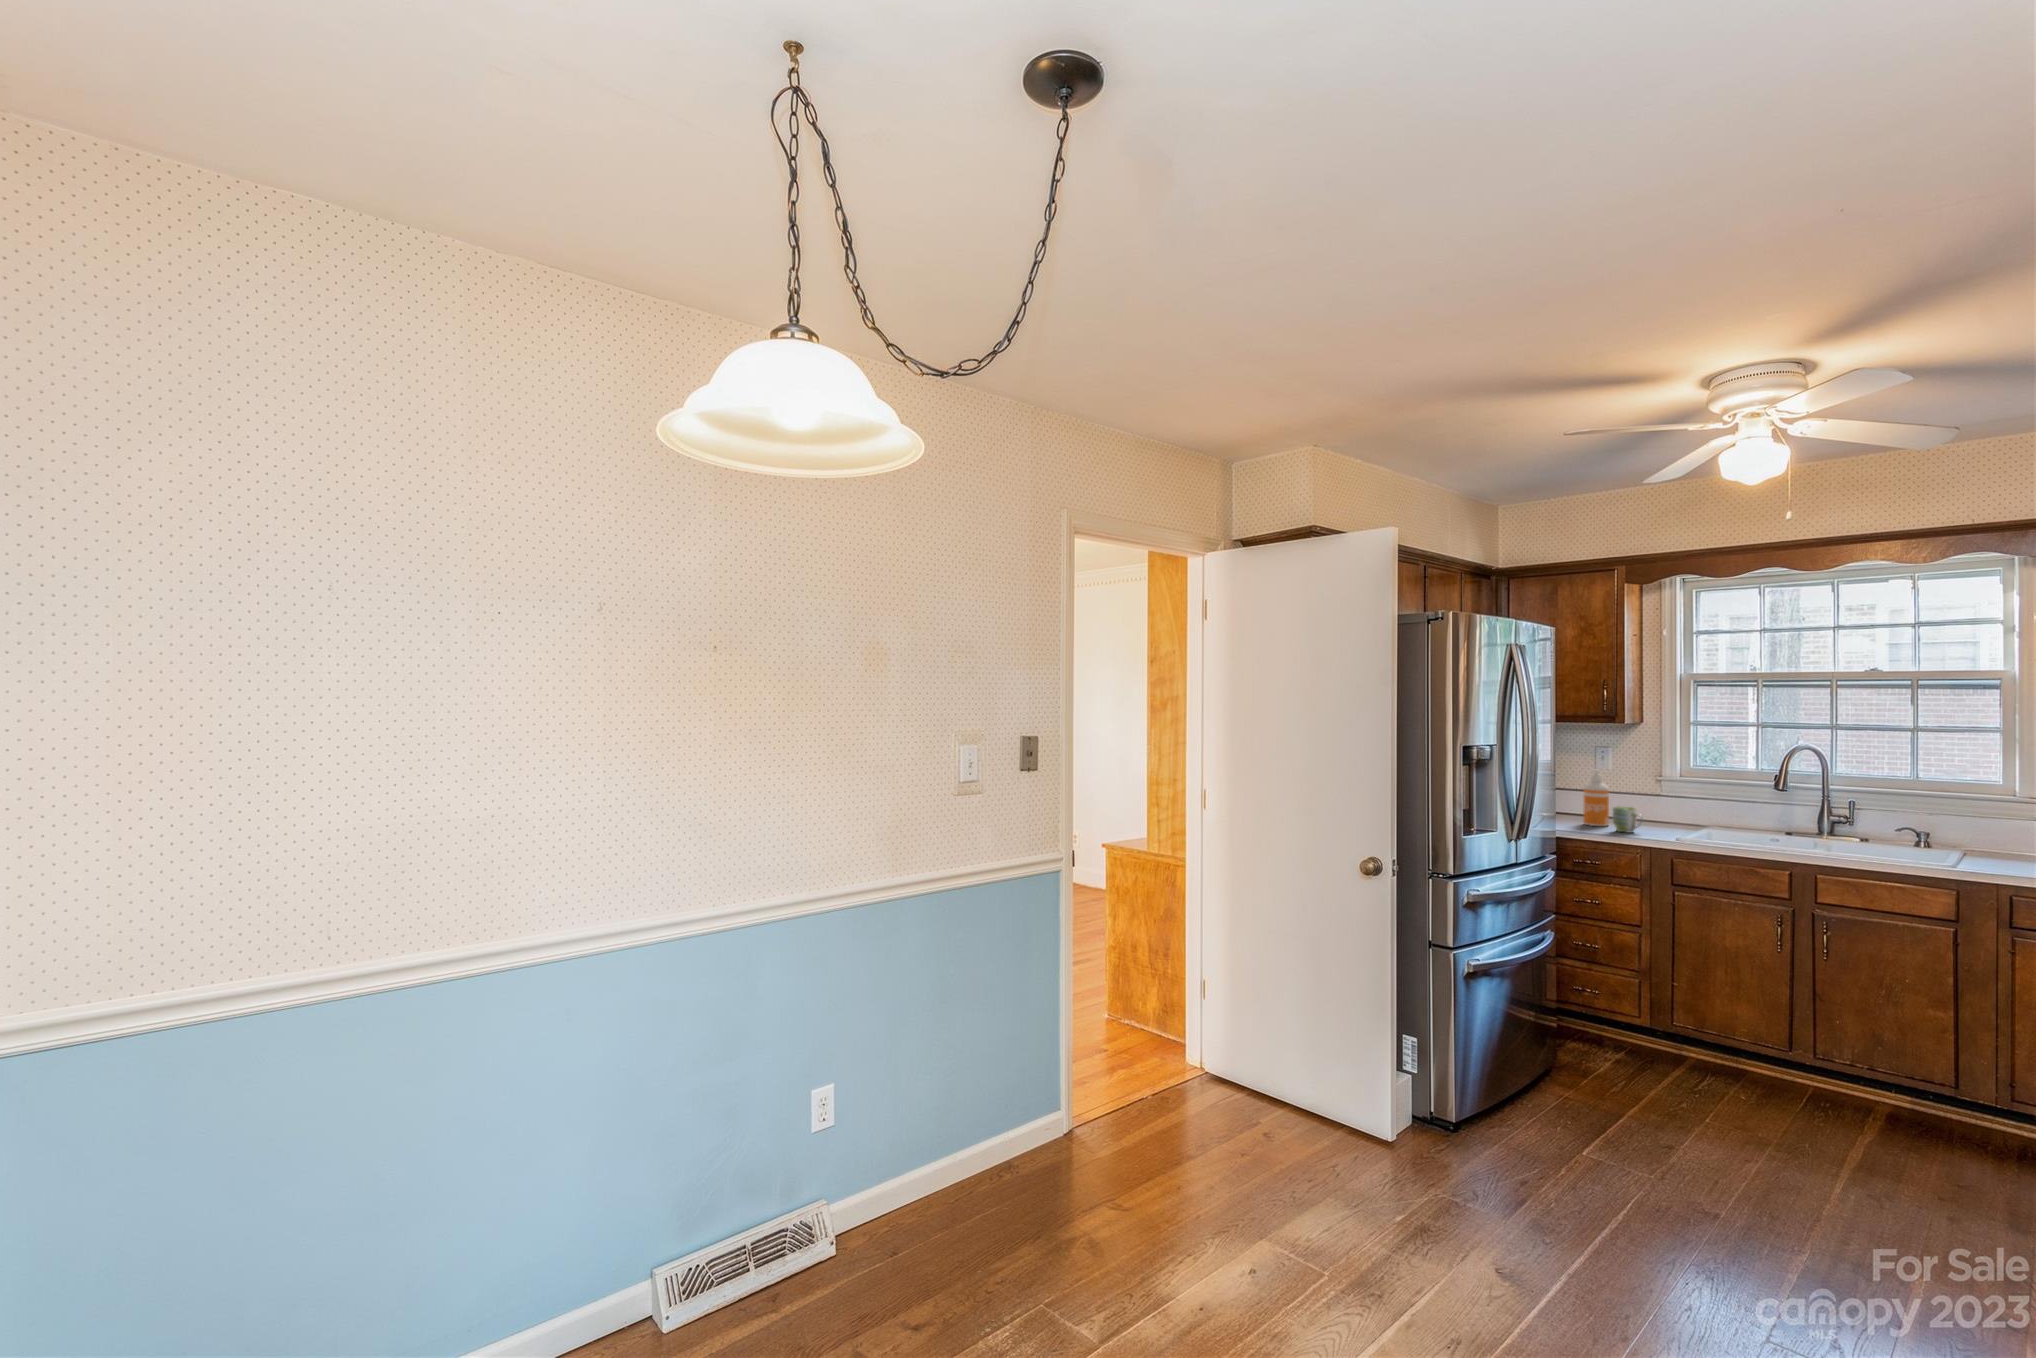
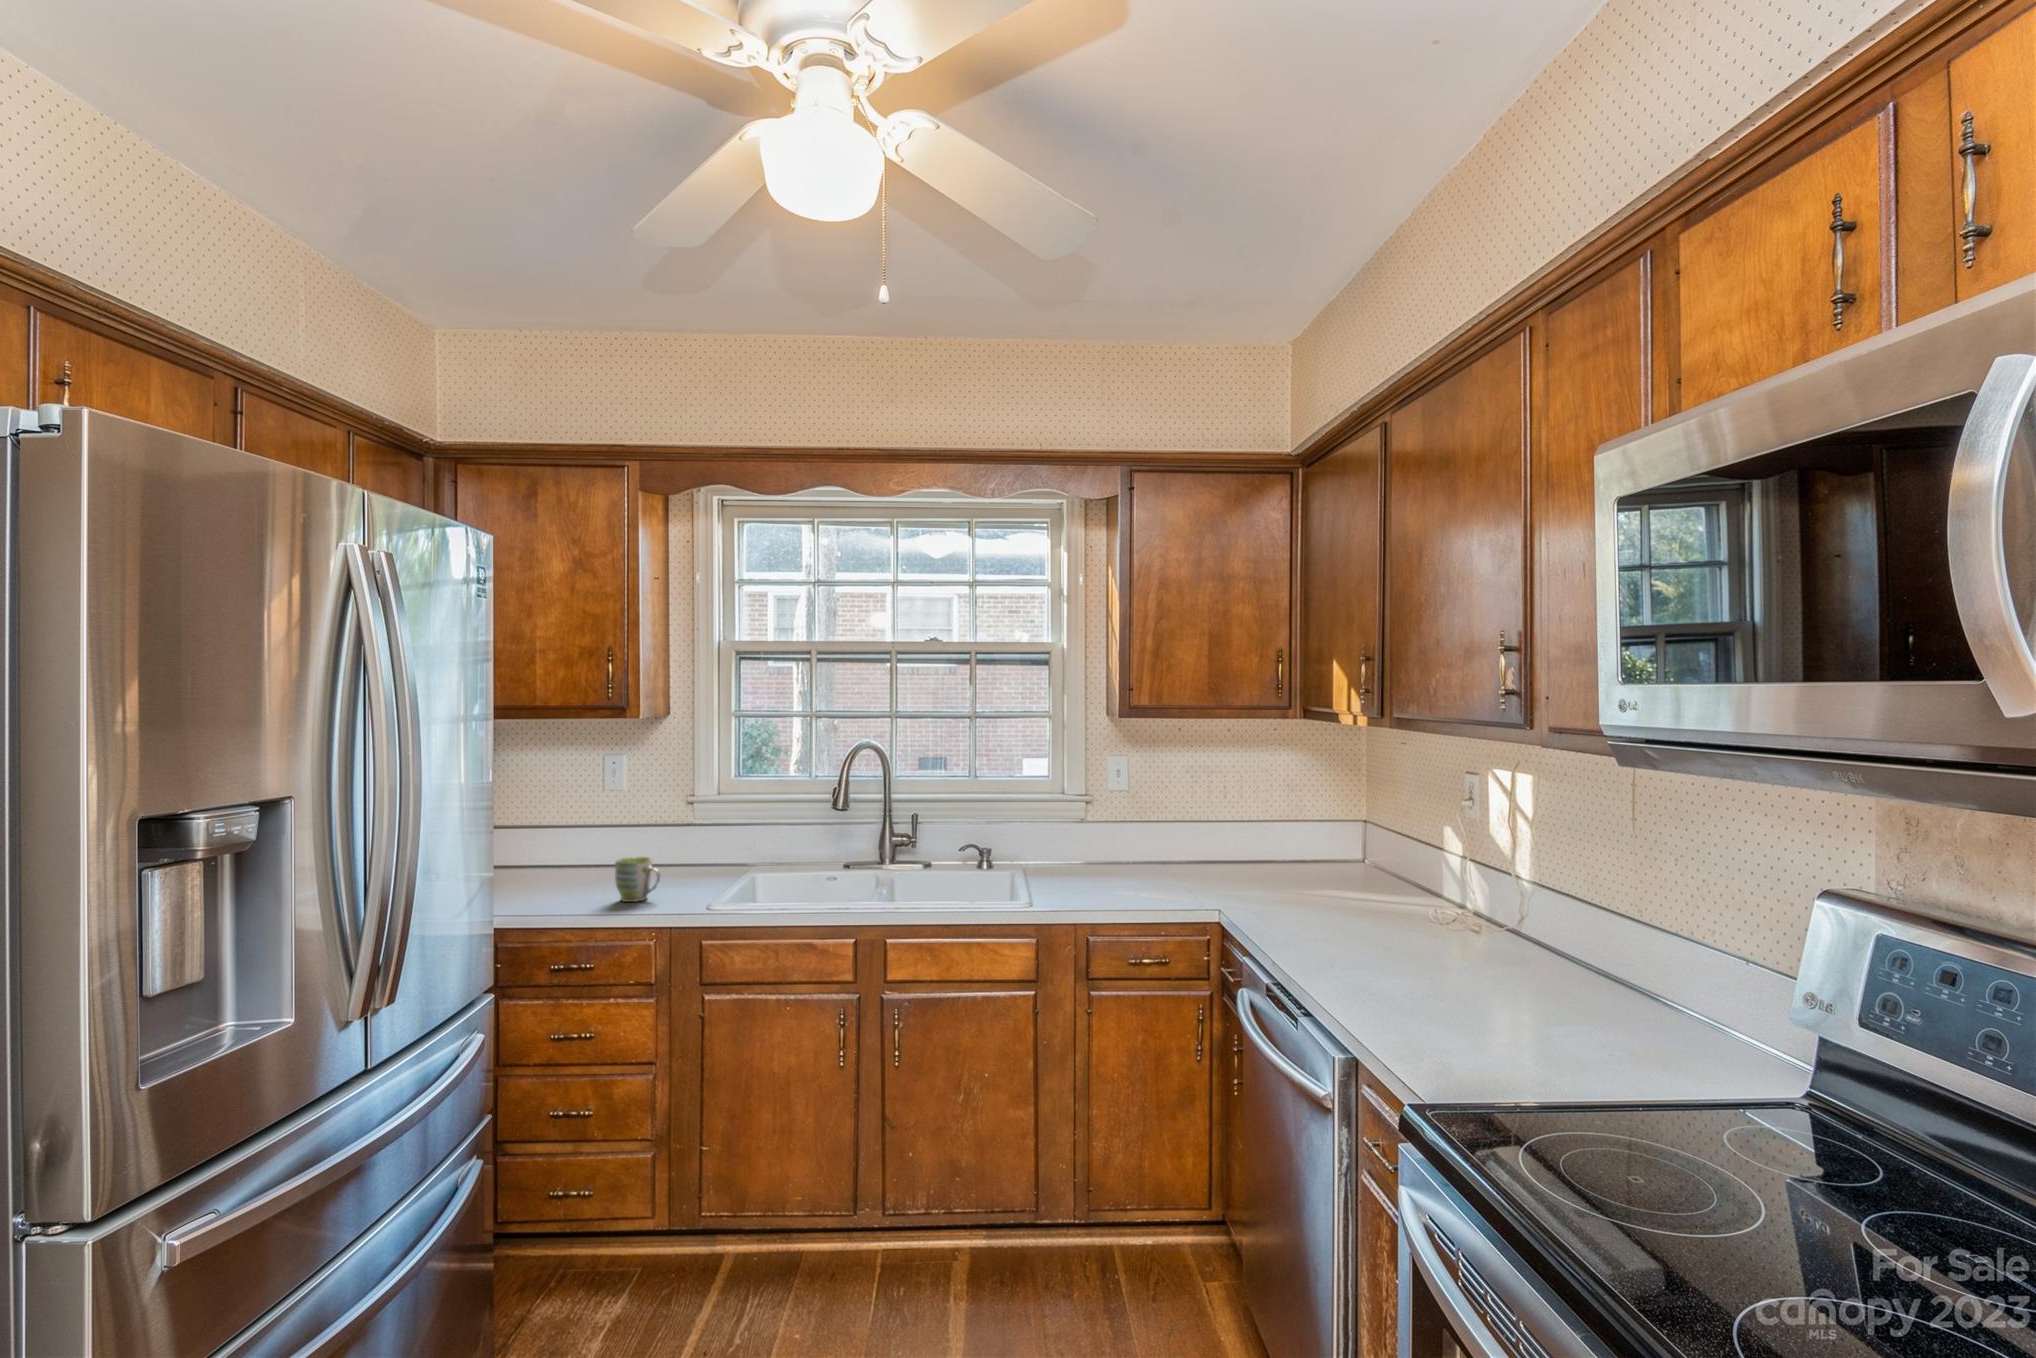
soap dispenser: present [1583,769,1609,826] -> none [573,798,613,894]

